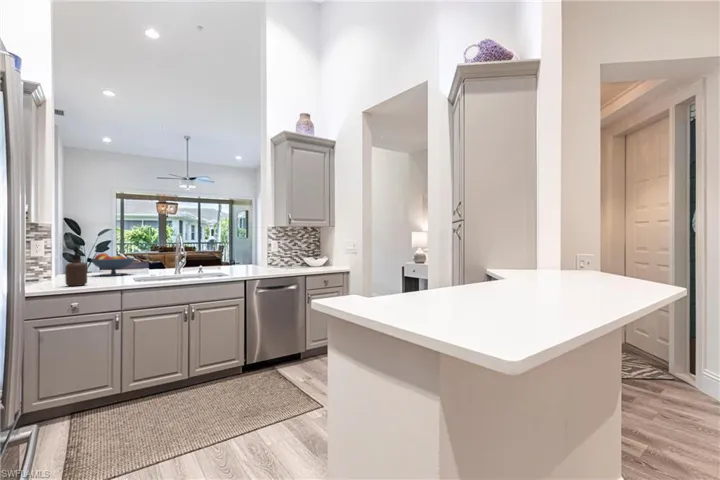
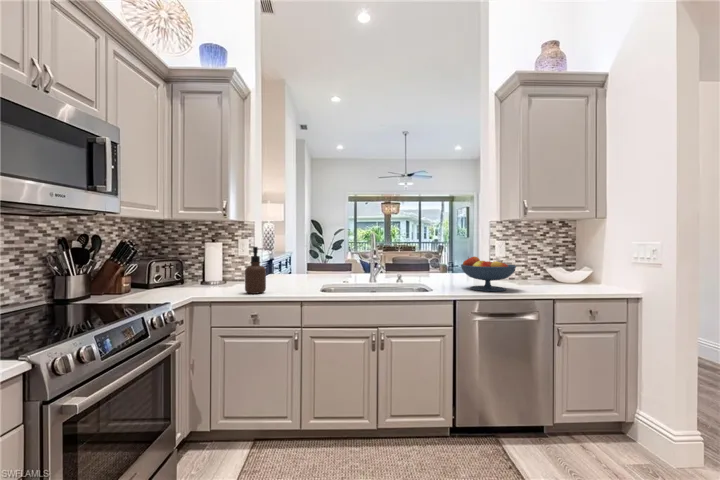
fruit bowl: present [92,253,134,276] -> present [461,257,516,291]

